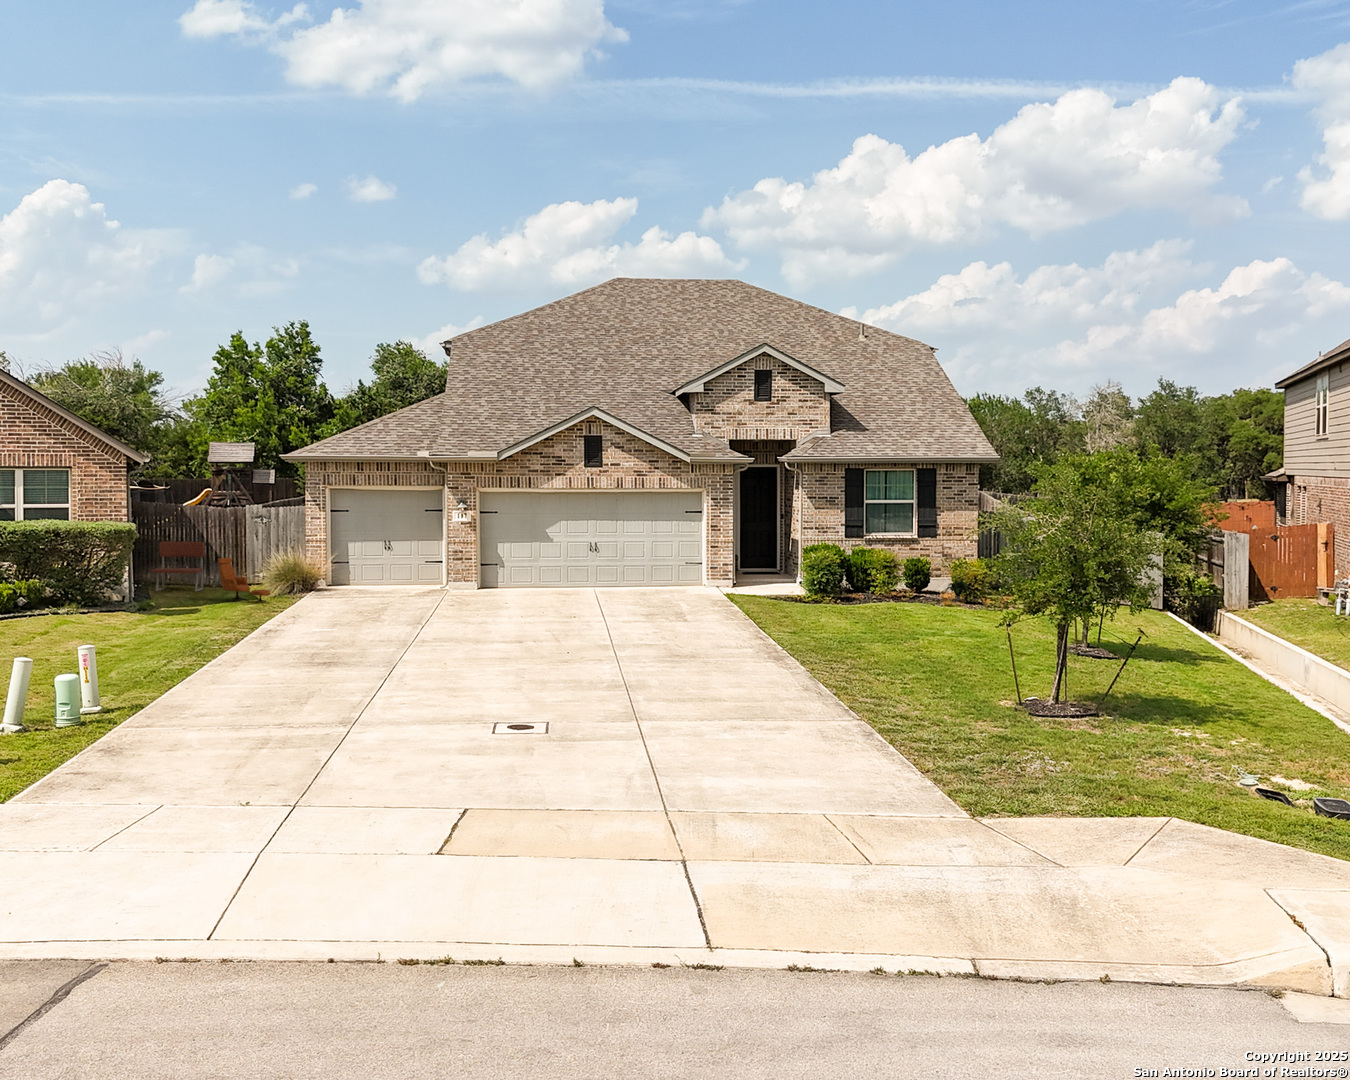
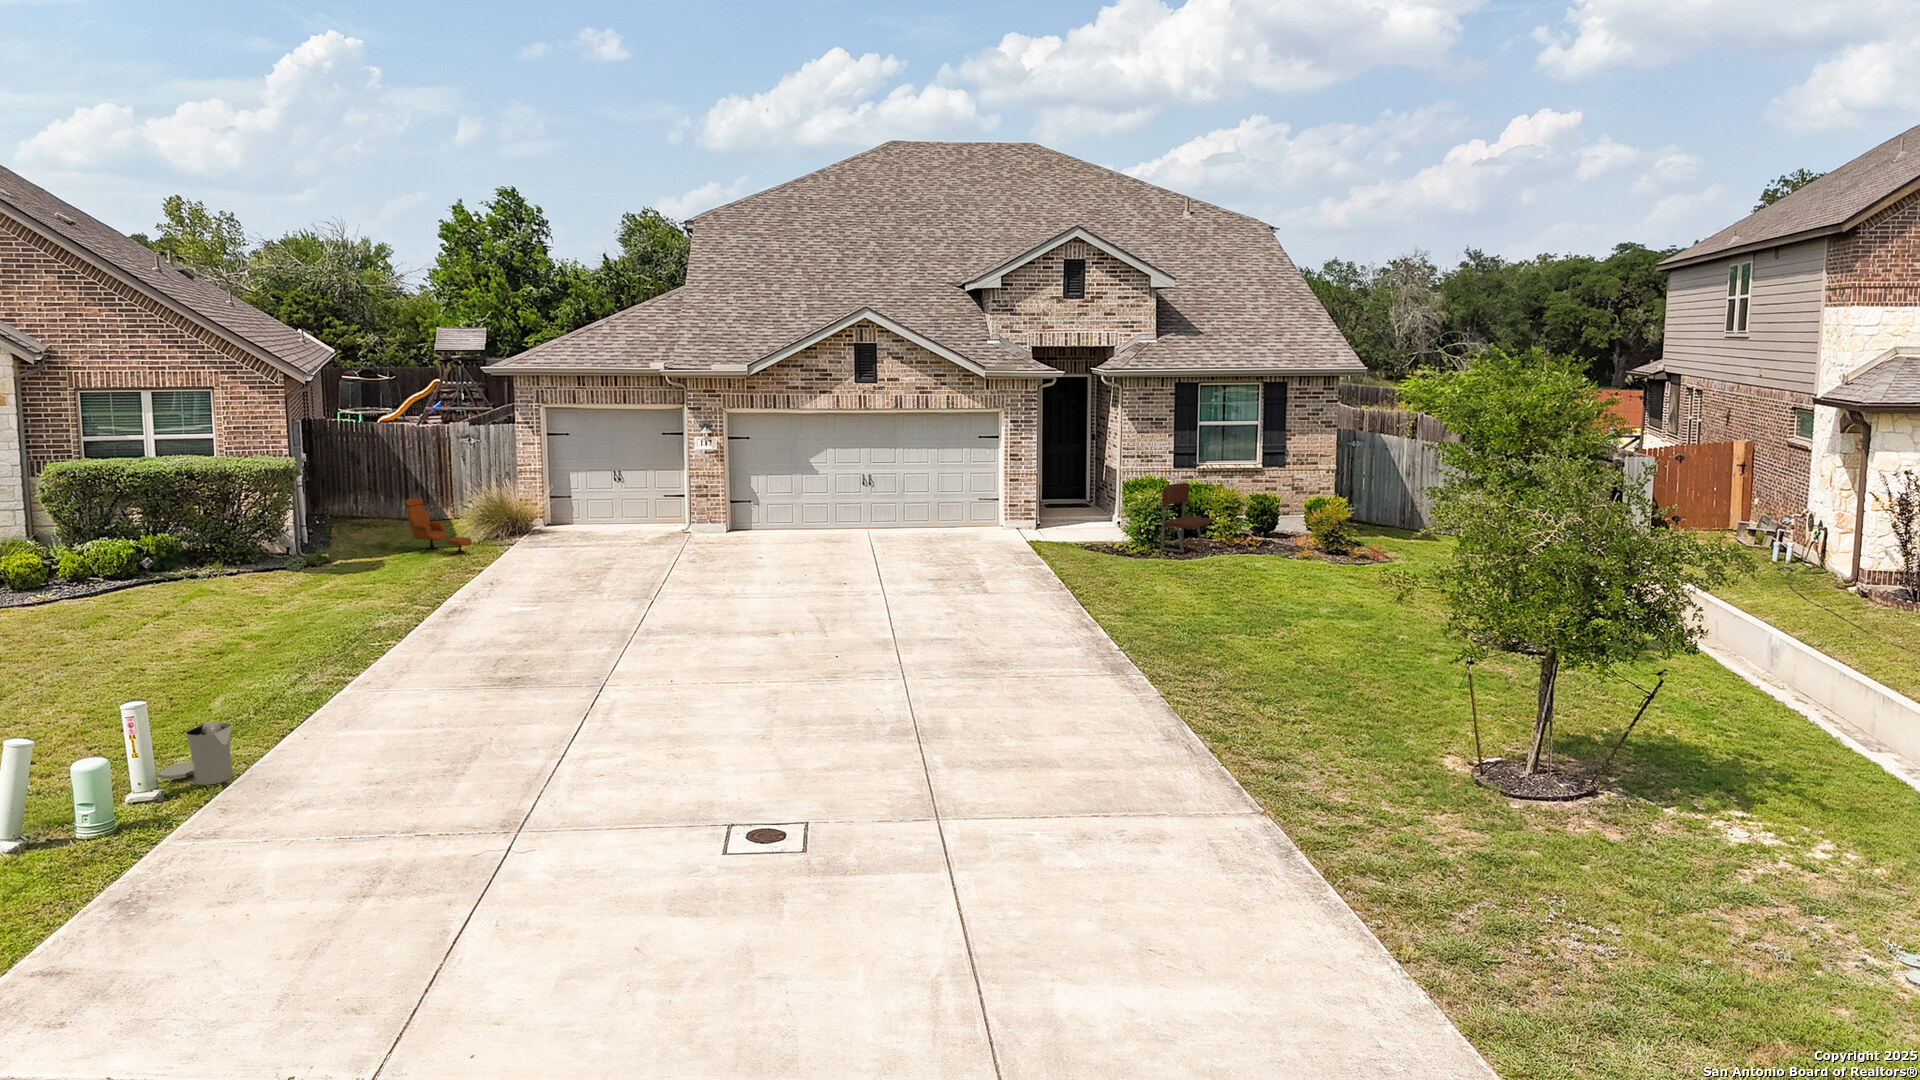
bench: present [152,541,205,592] -> present [1160,483,1213,553]
potted plant: present [945,579,971,600] -> present [146,548,187,578]
trash can: none [96,666,148,707] -> present [158,723,233,785]

